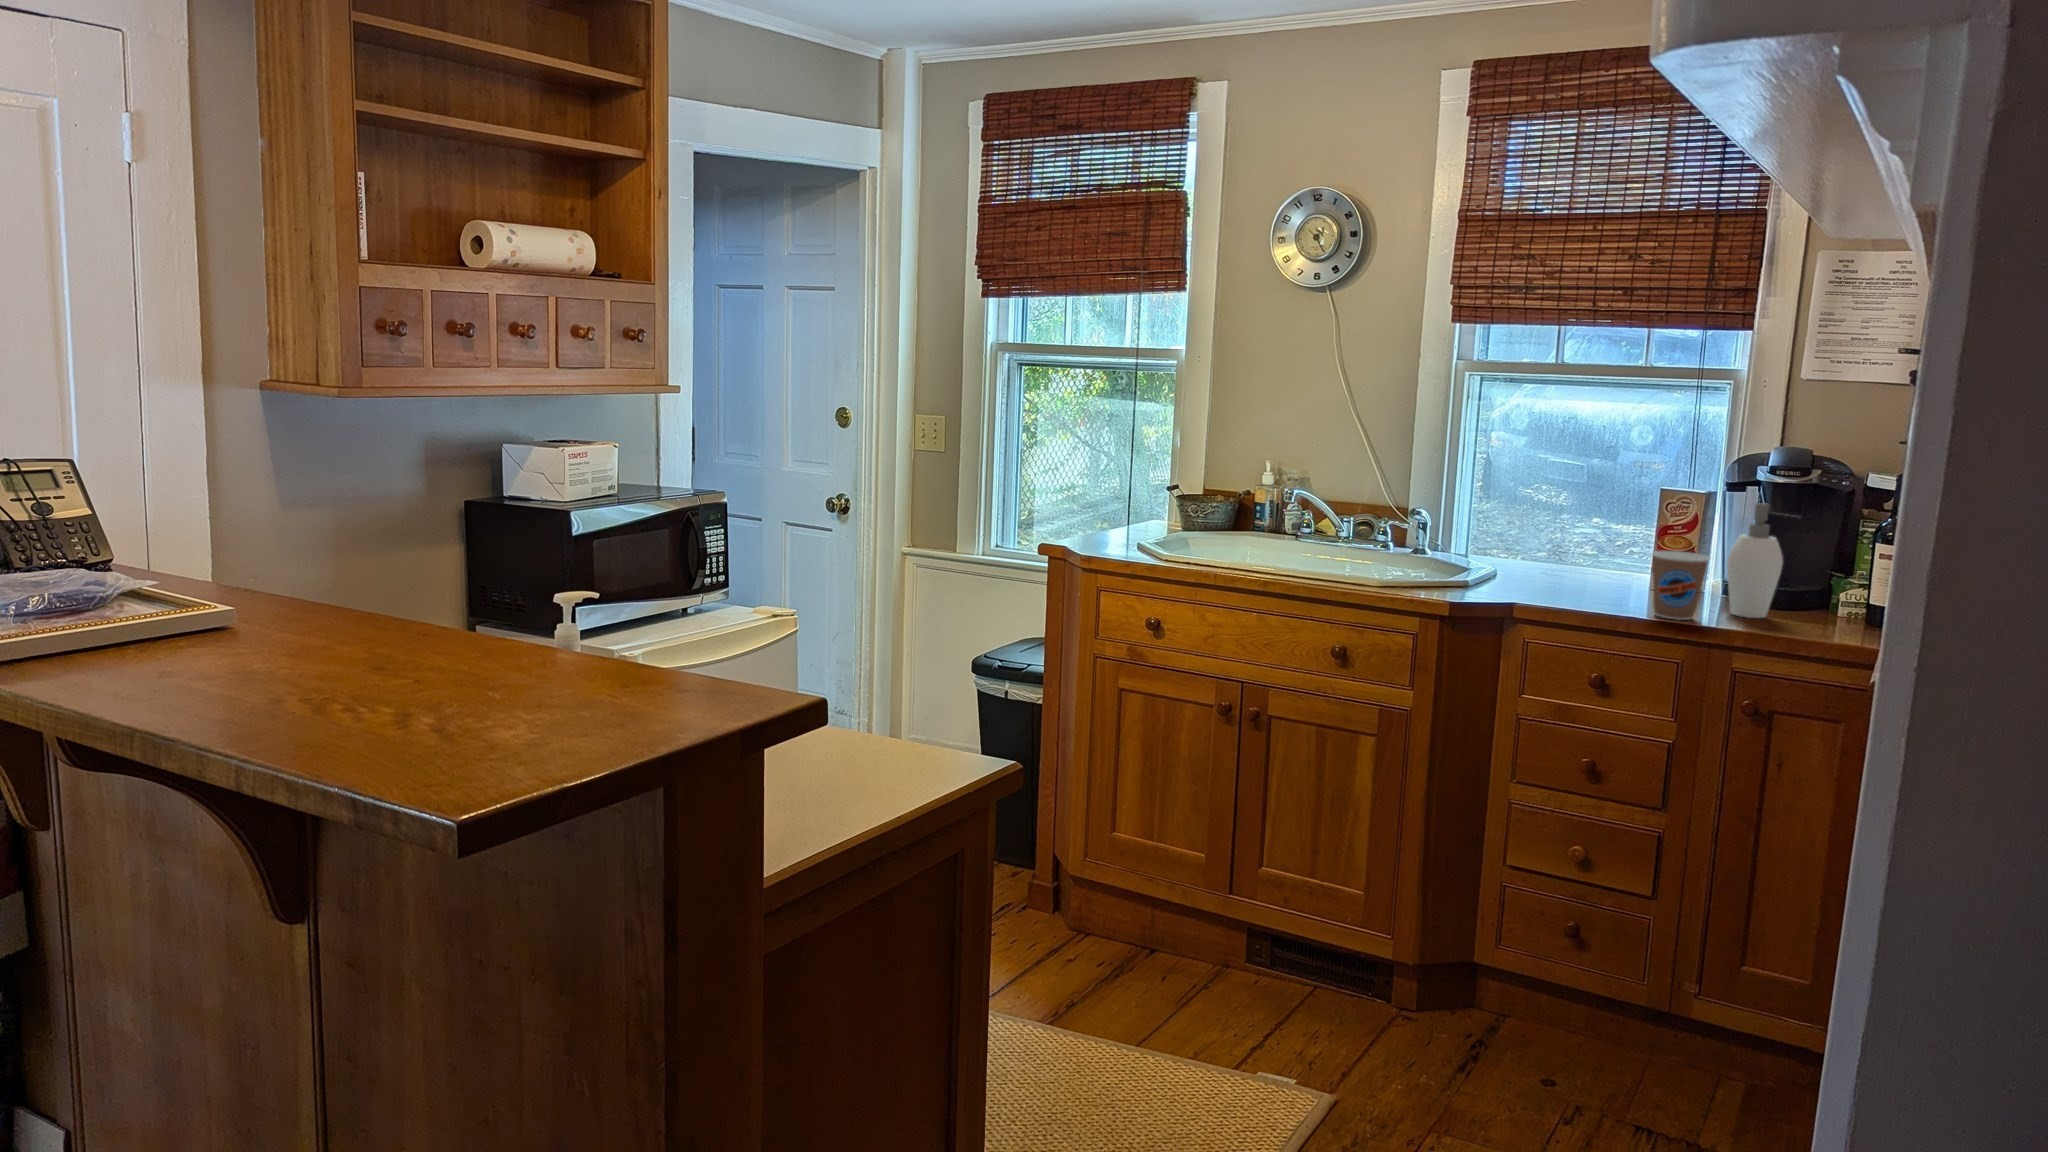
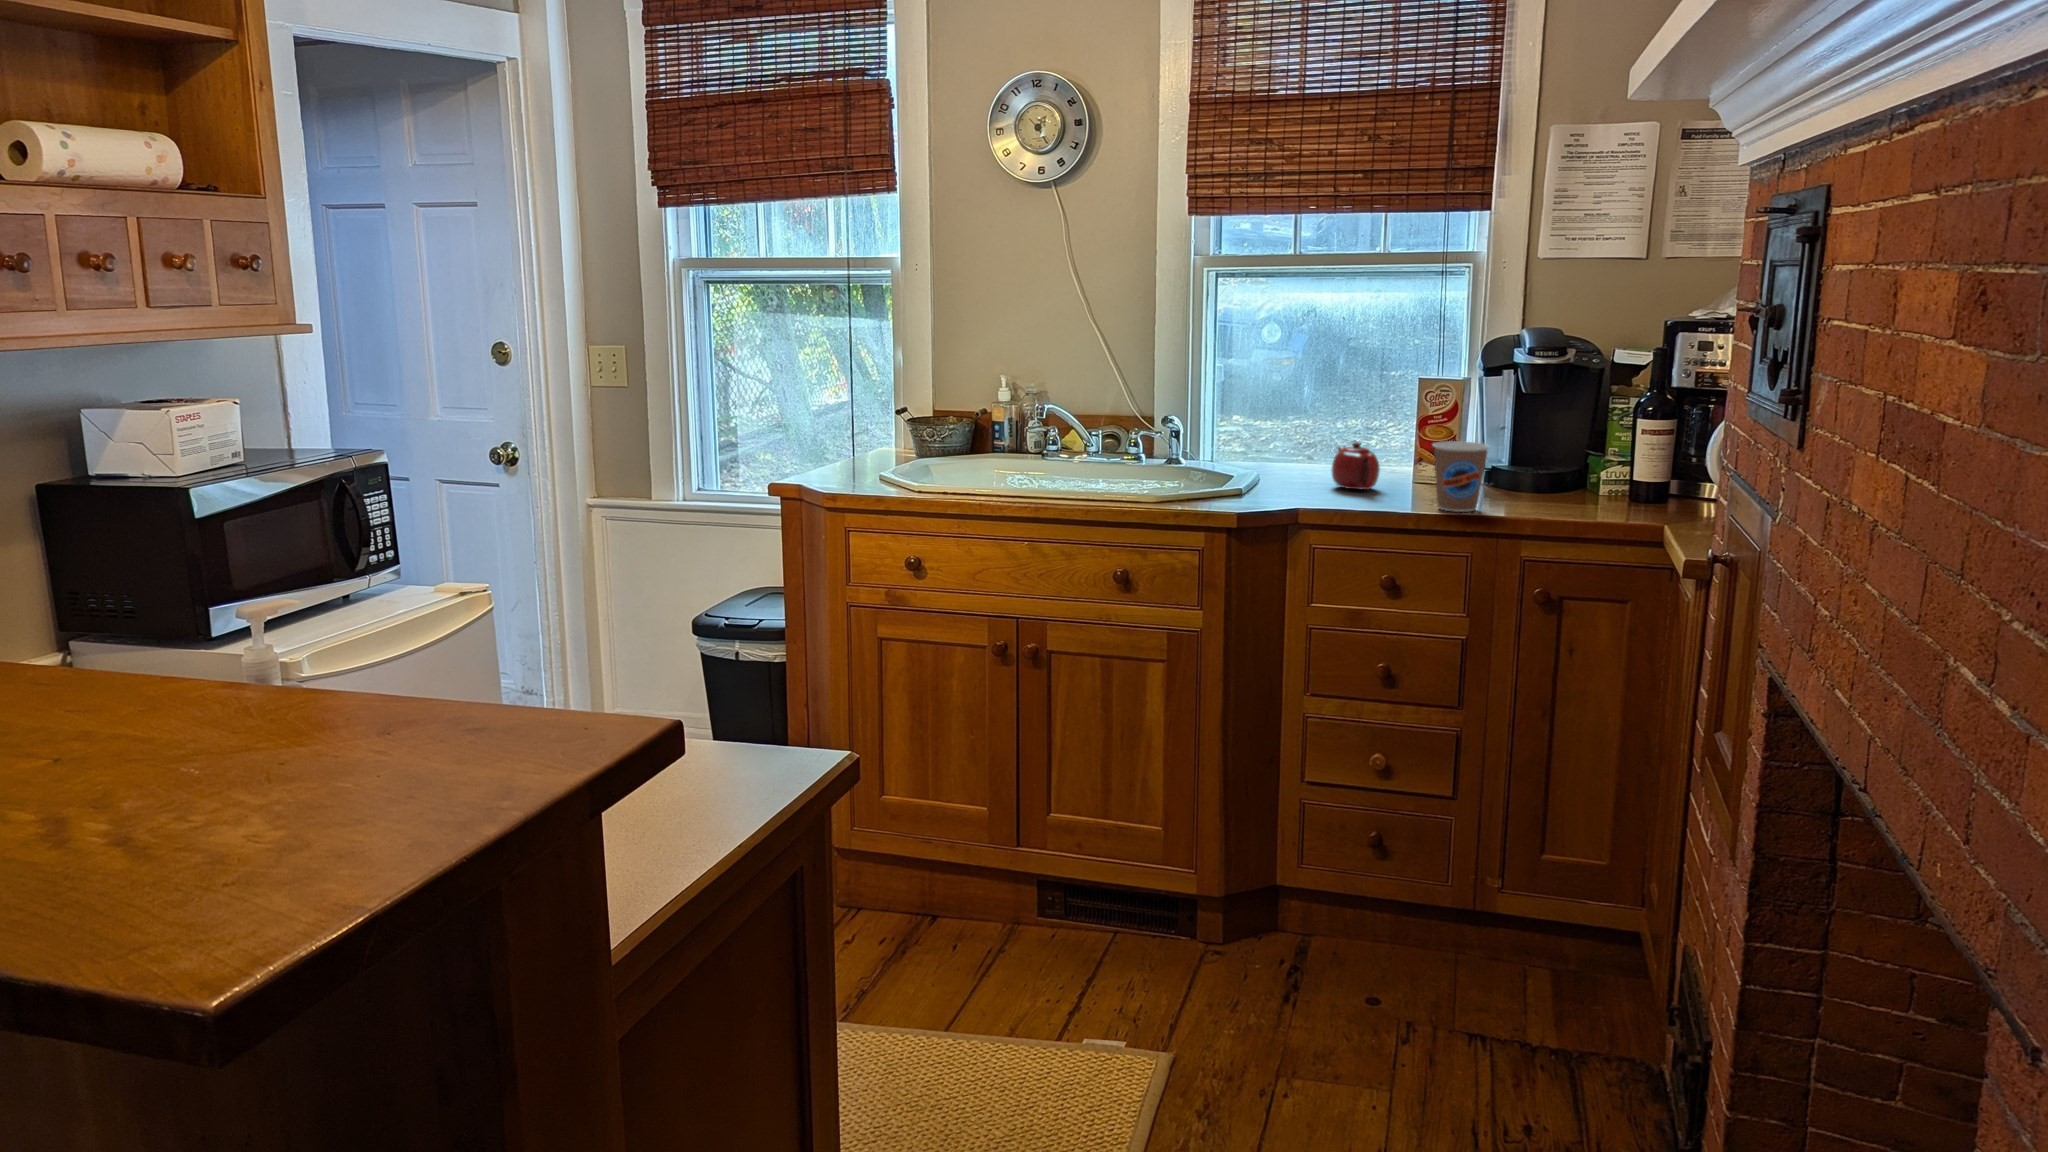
soap dispenser: present [1727,503,1783,618] -> none [1500,386,1571,504]
teapot: none [1560,546,1608,592] -> present [1332,442,1380,490]

